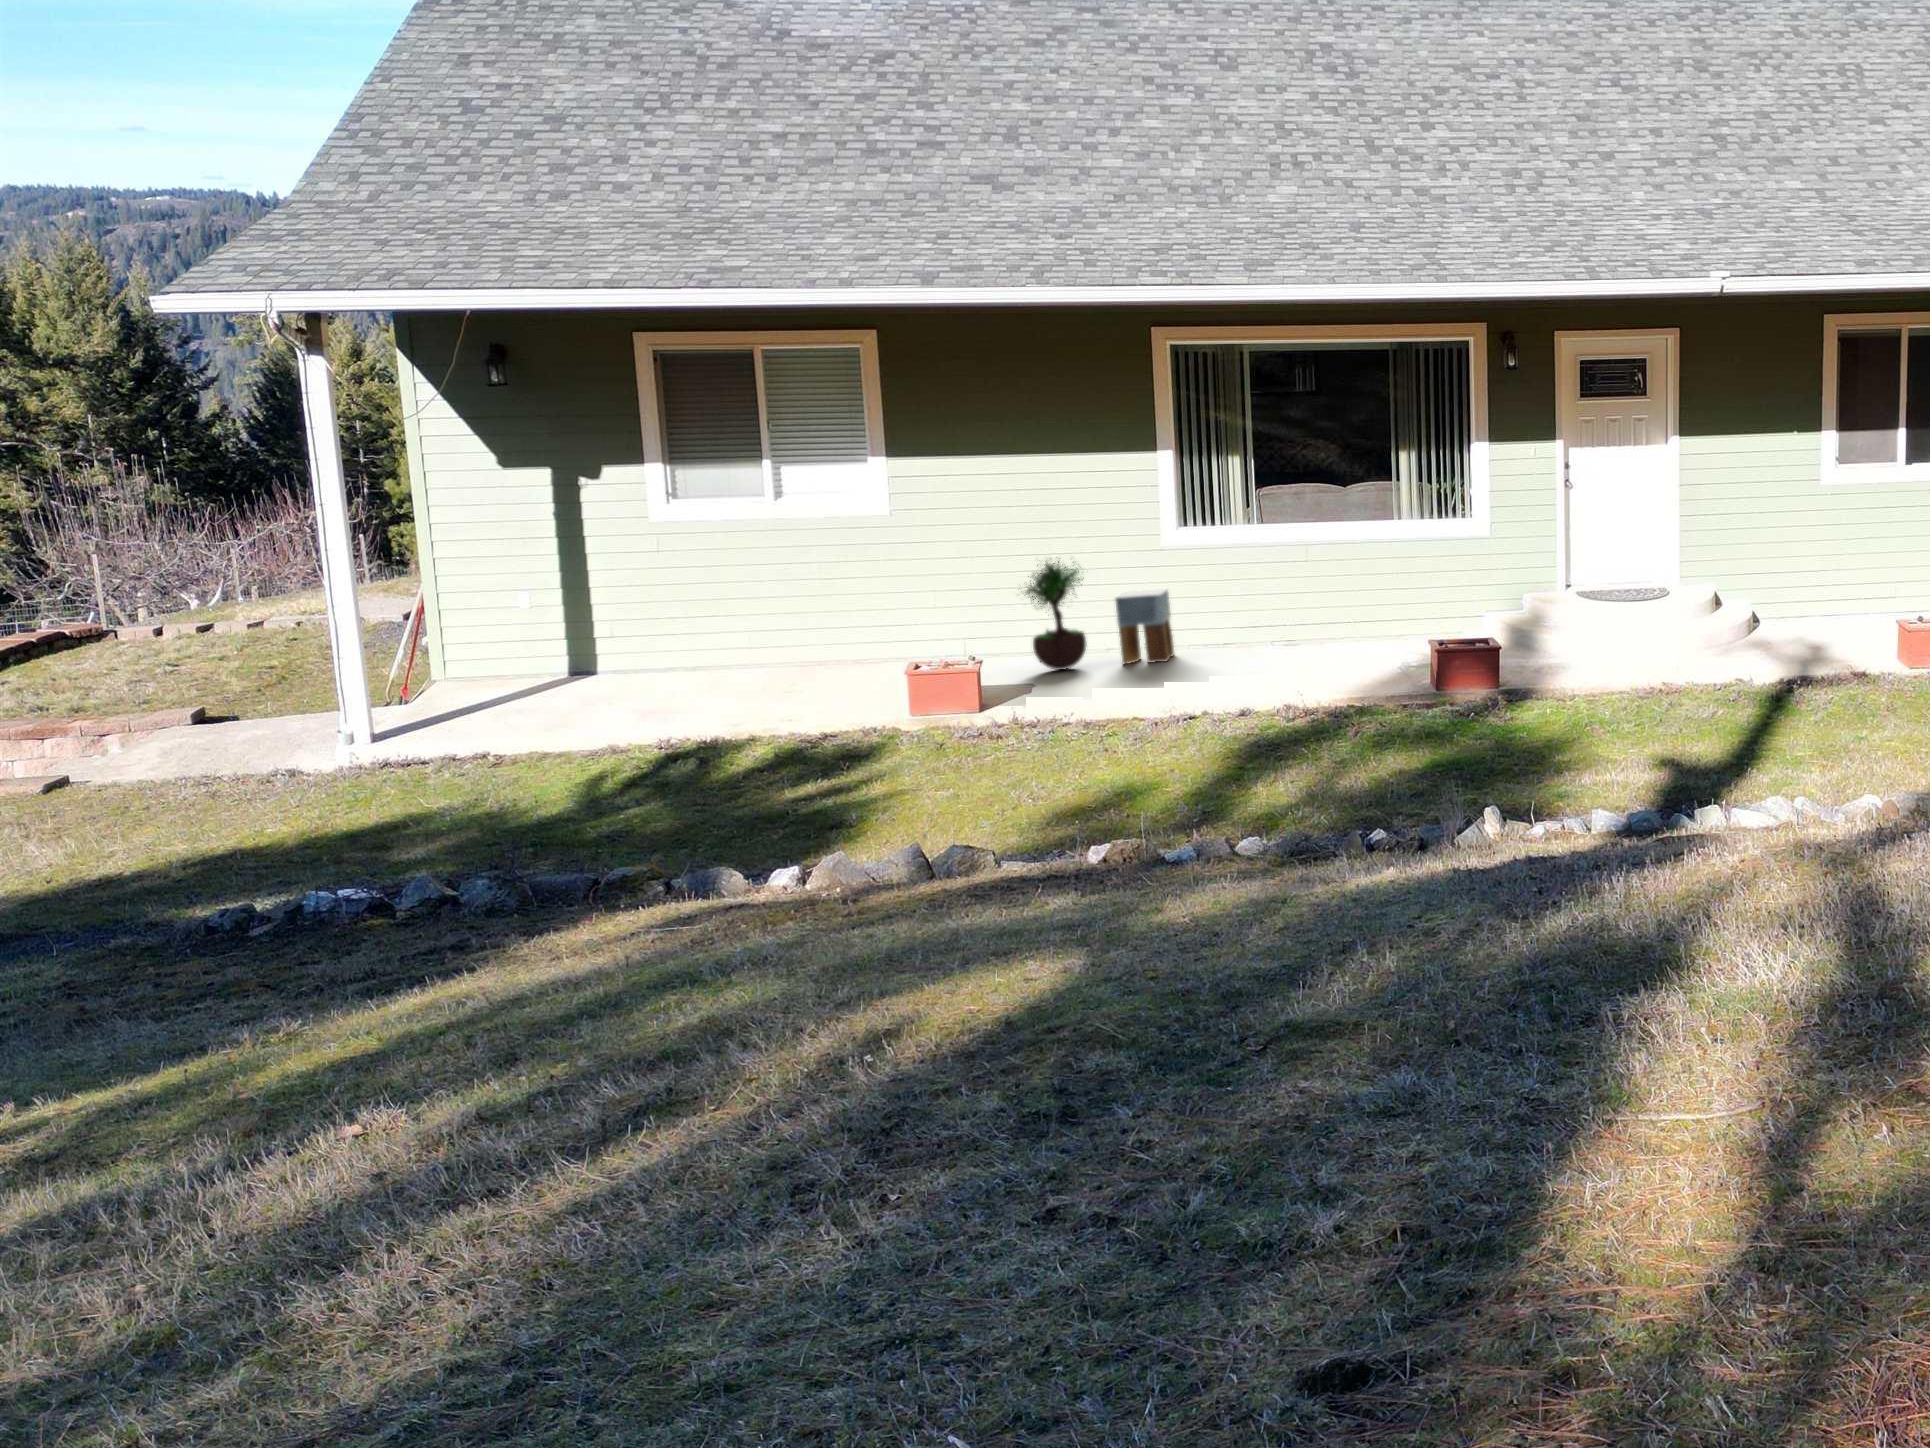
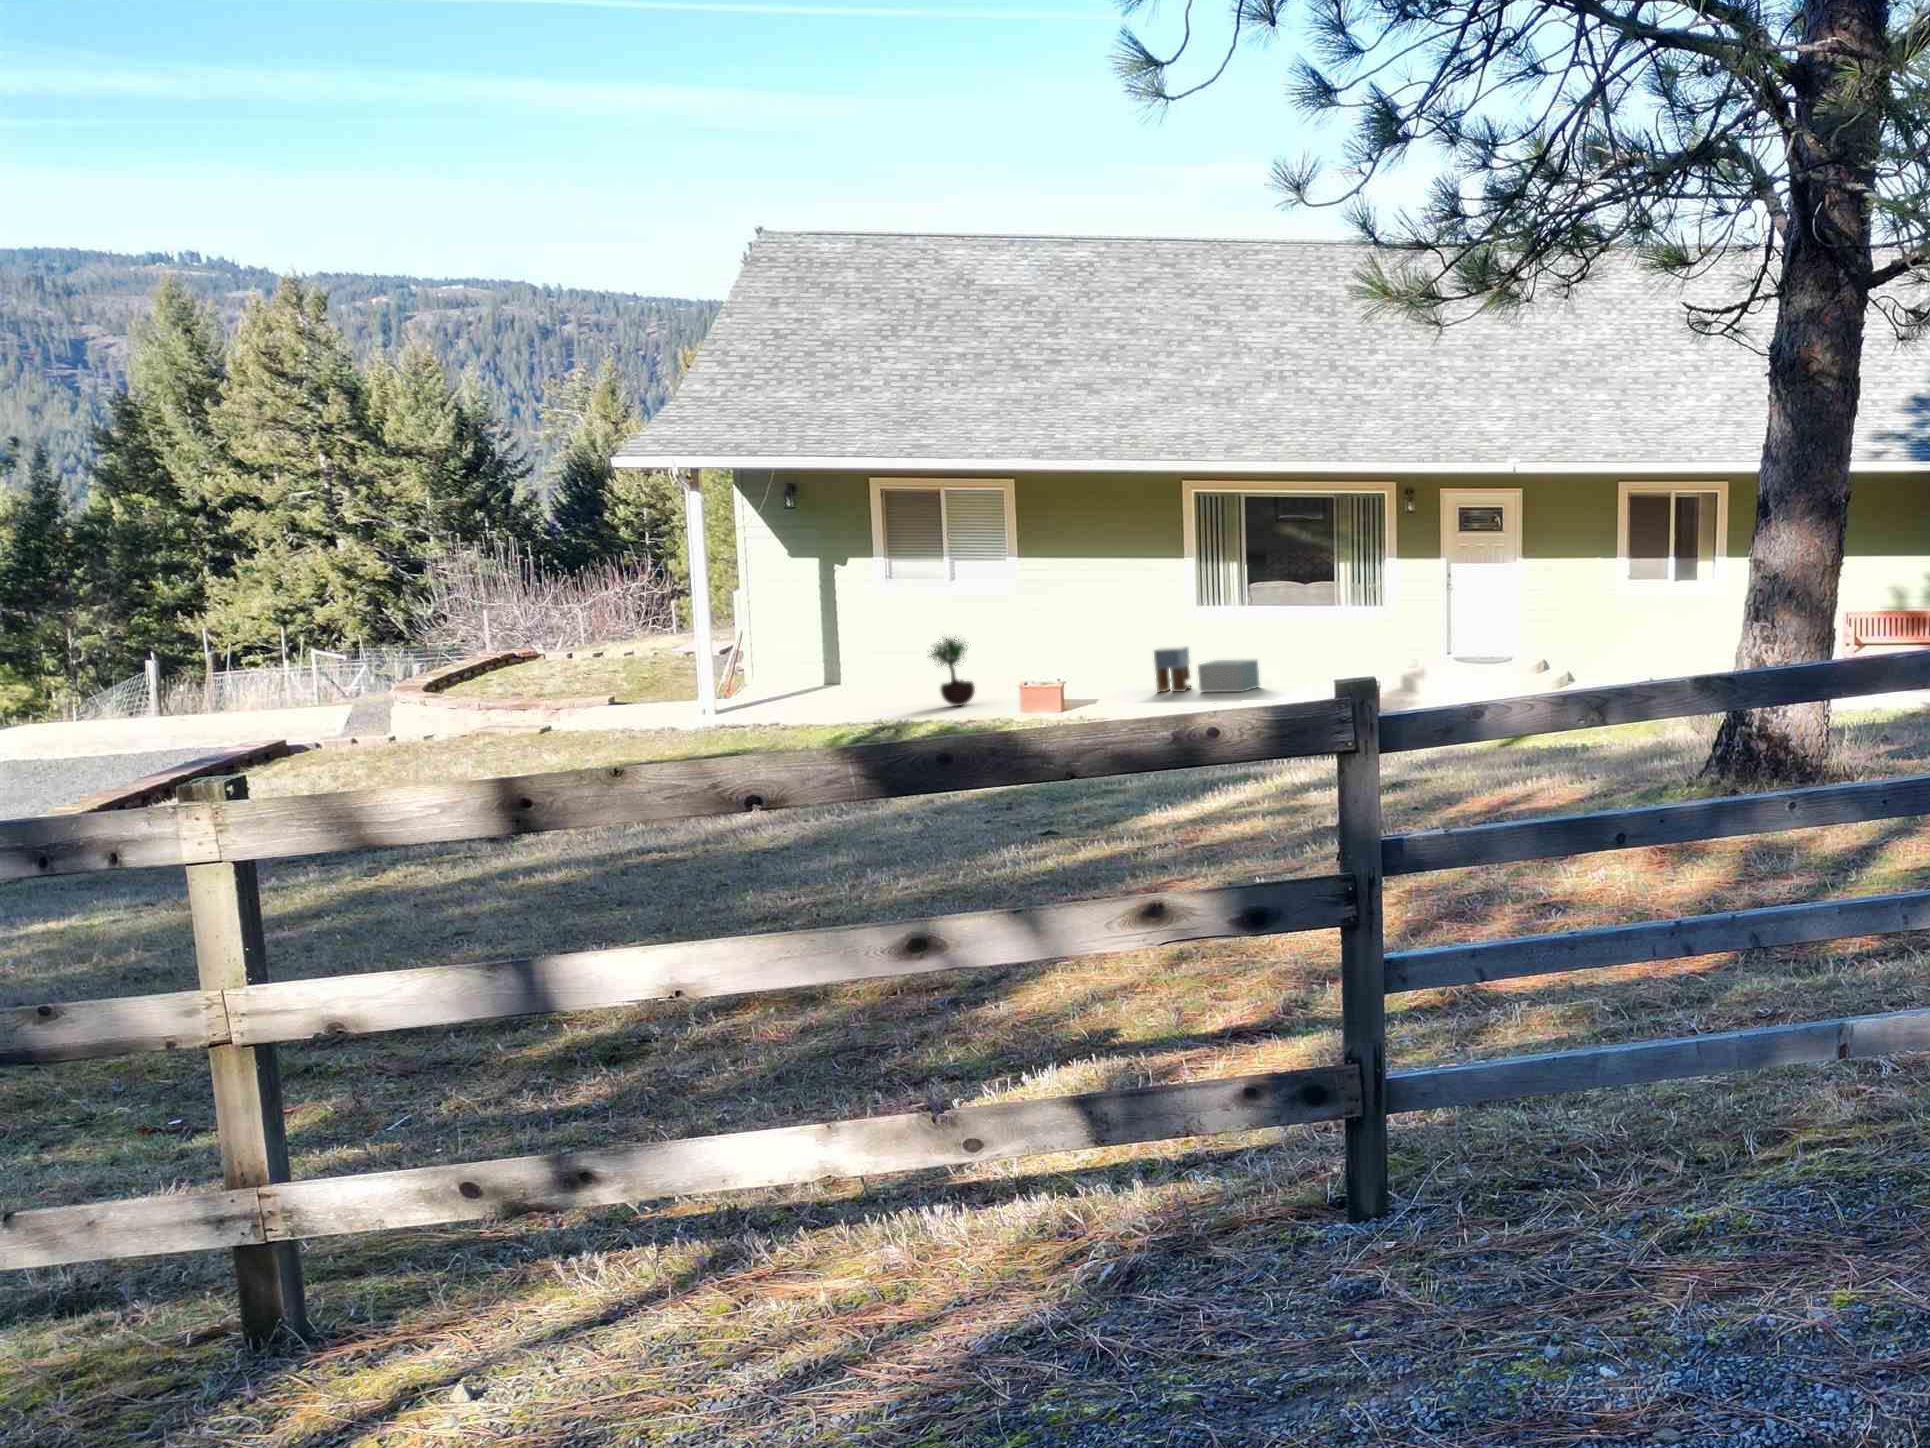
potted tree: present [1025,558,1087,670] -> present [929,639,975,706]
storage box: none [1190,607,1288,663] -> present [1198,660,1259,693]

